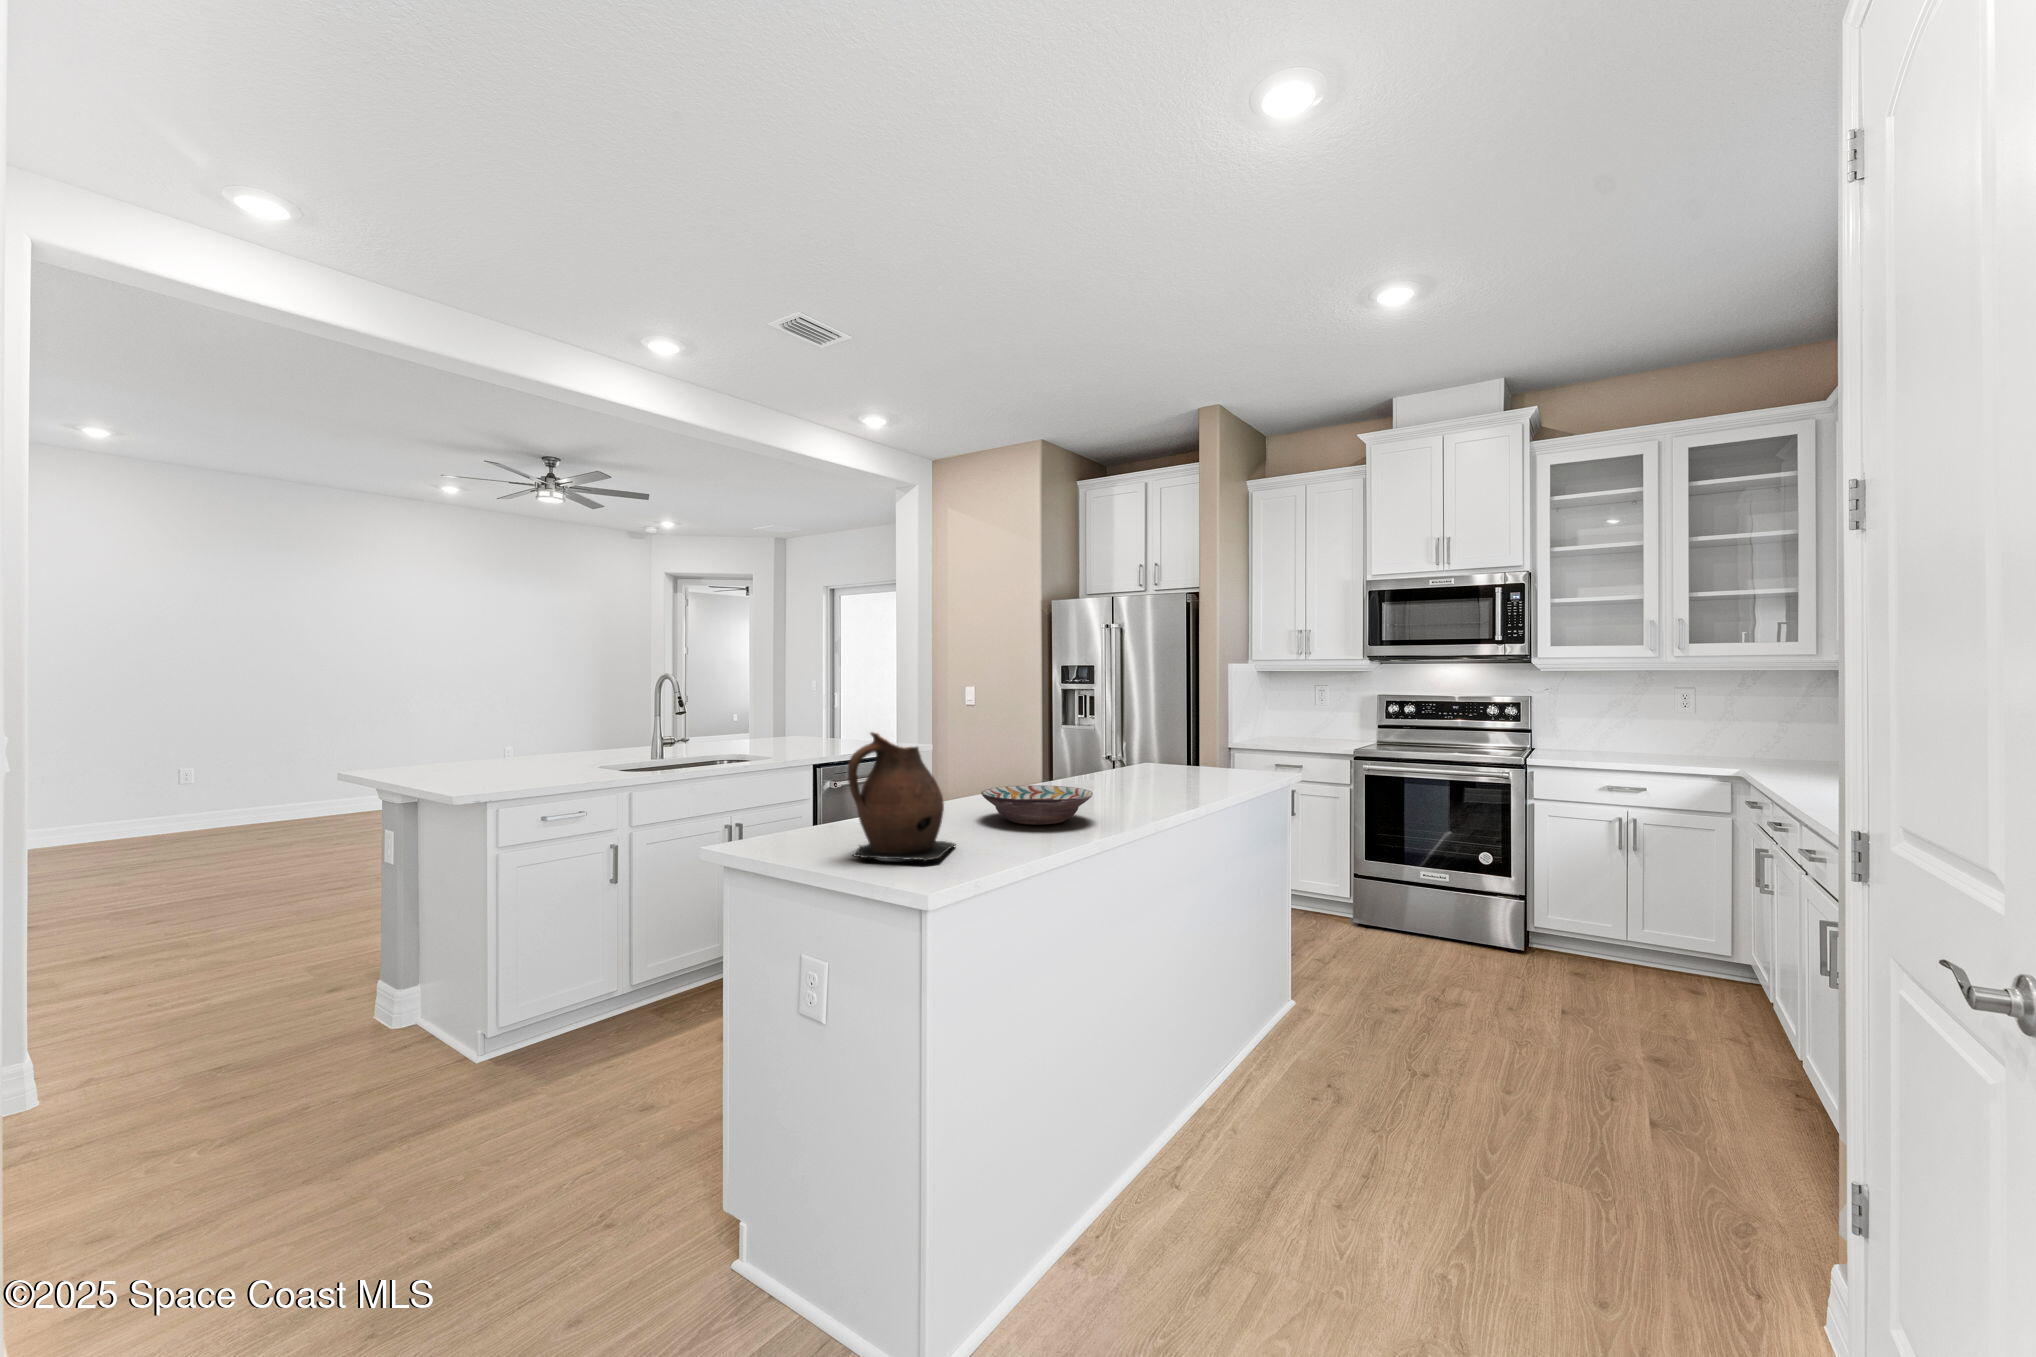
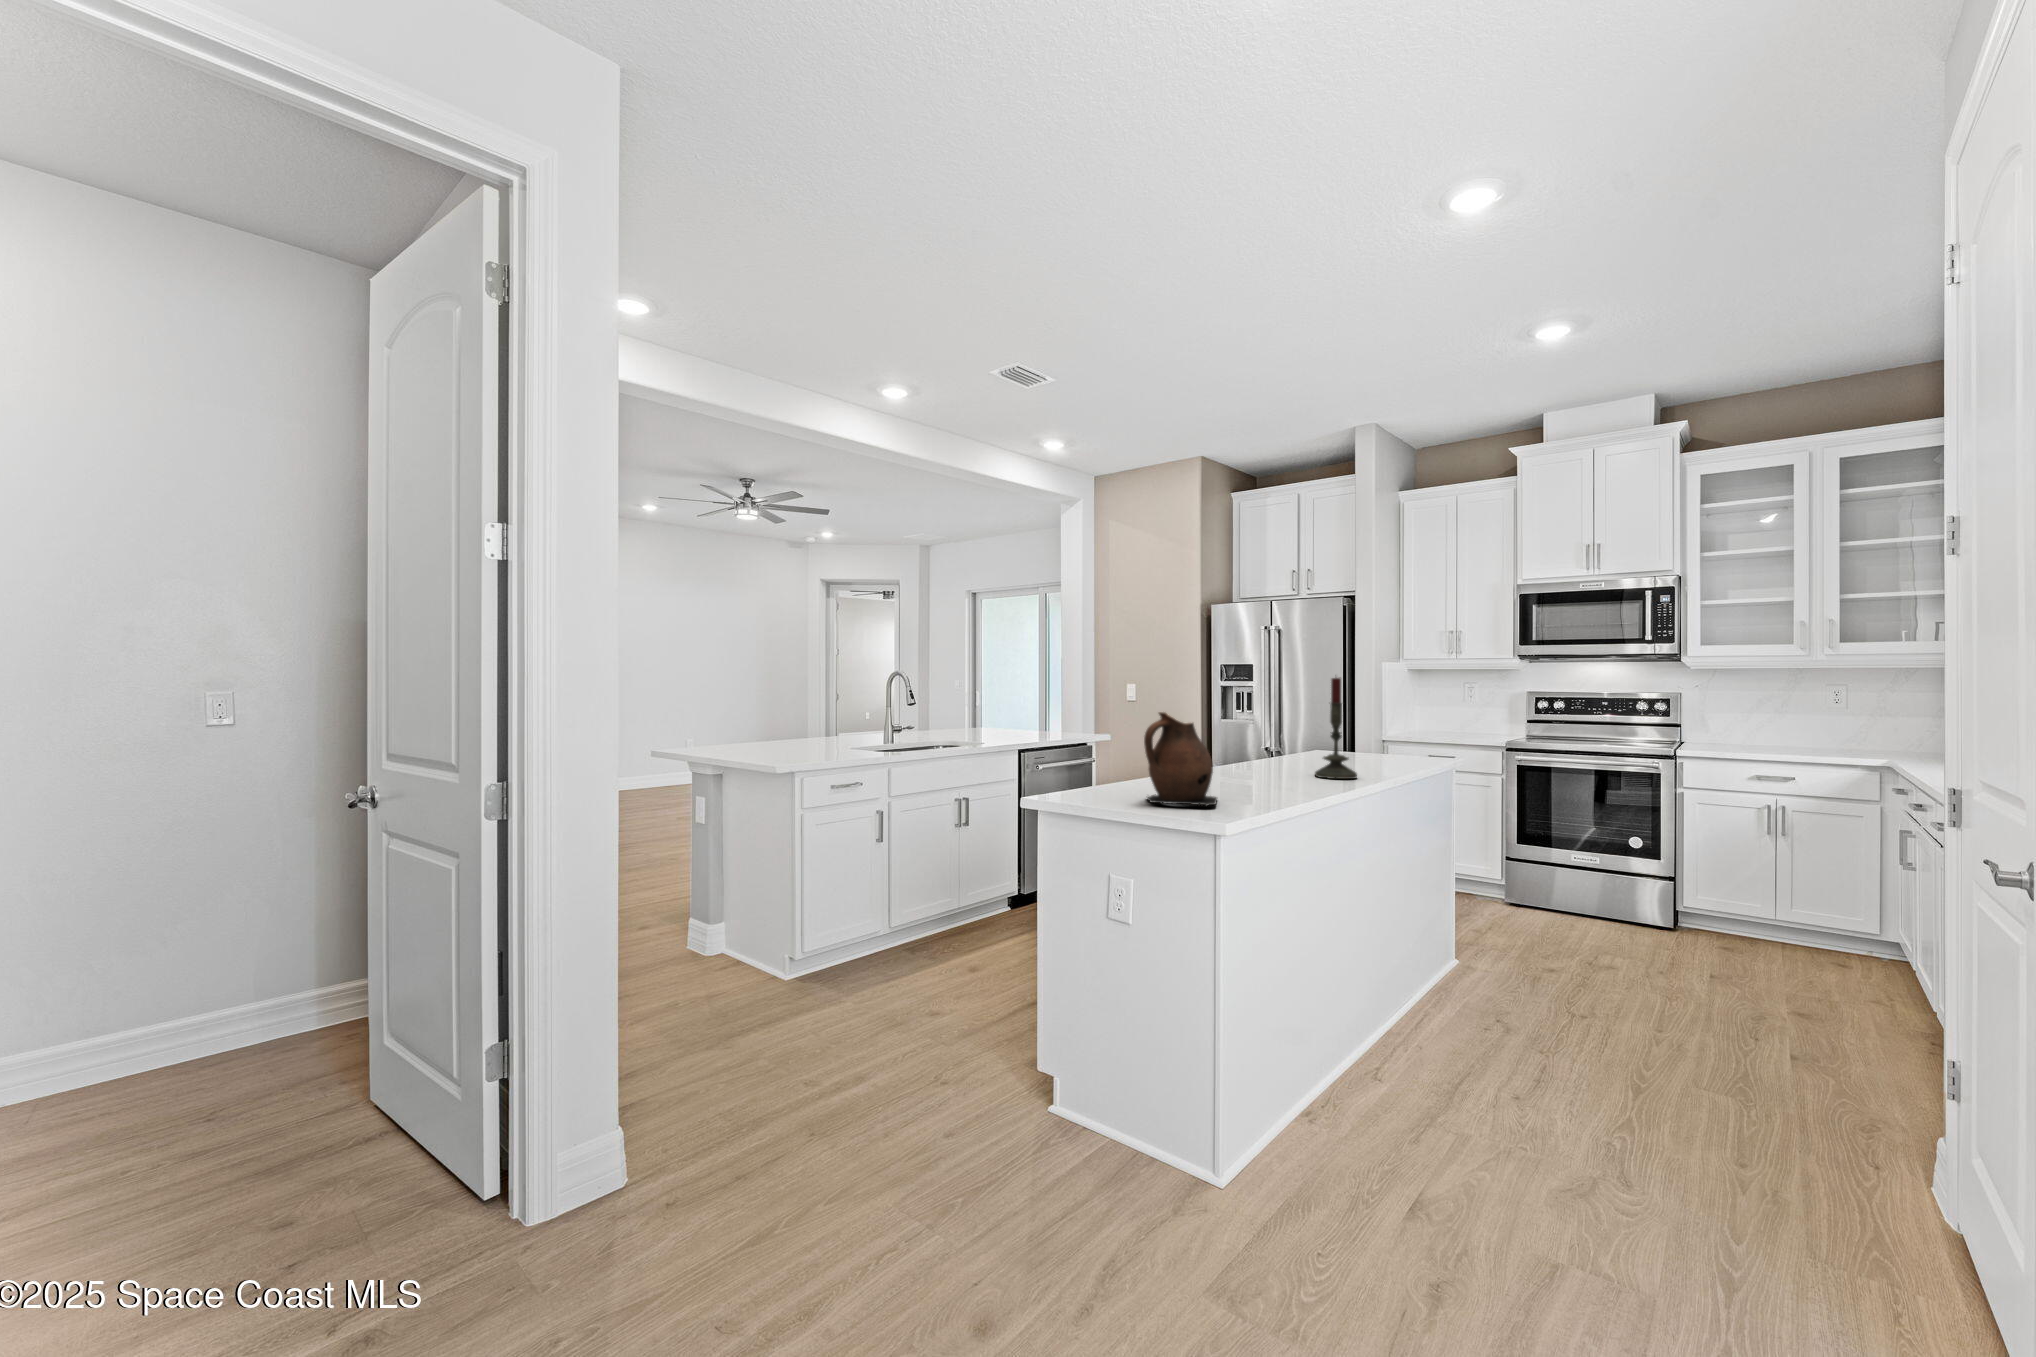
candle: none [1112,679,1162,808] -> present [1315,677,1357,779]
decorative bowl: present [981,785,1093,825] -> none [1218,759,1310,788]

